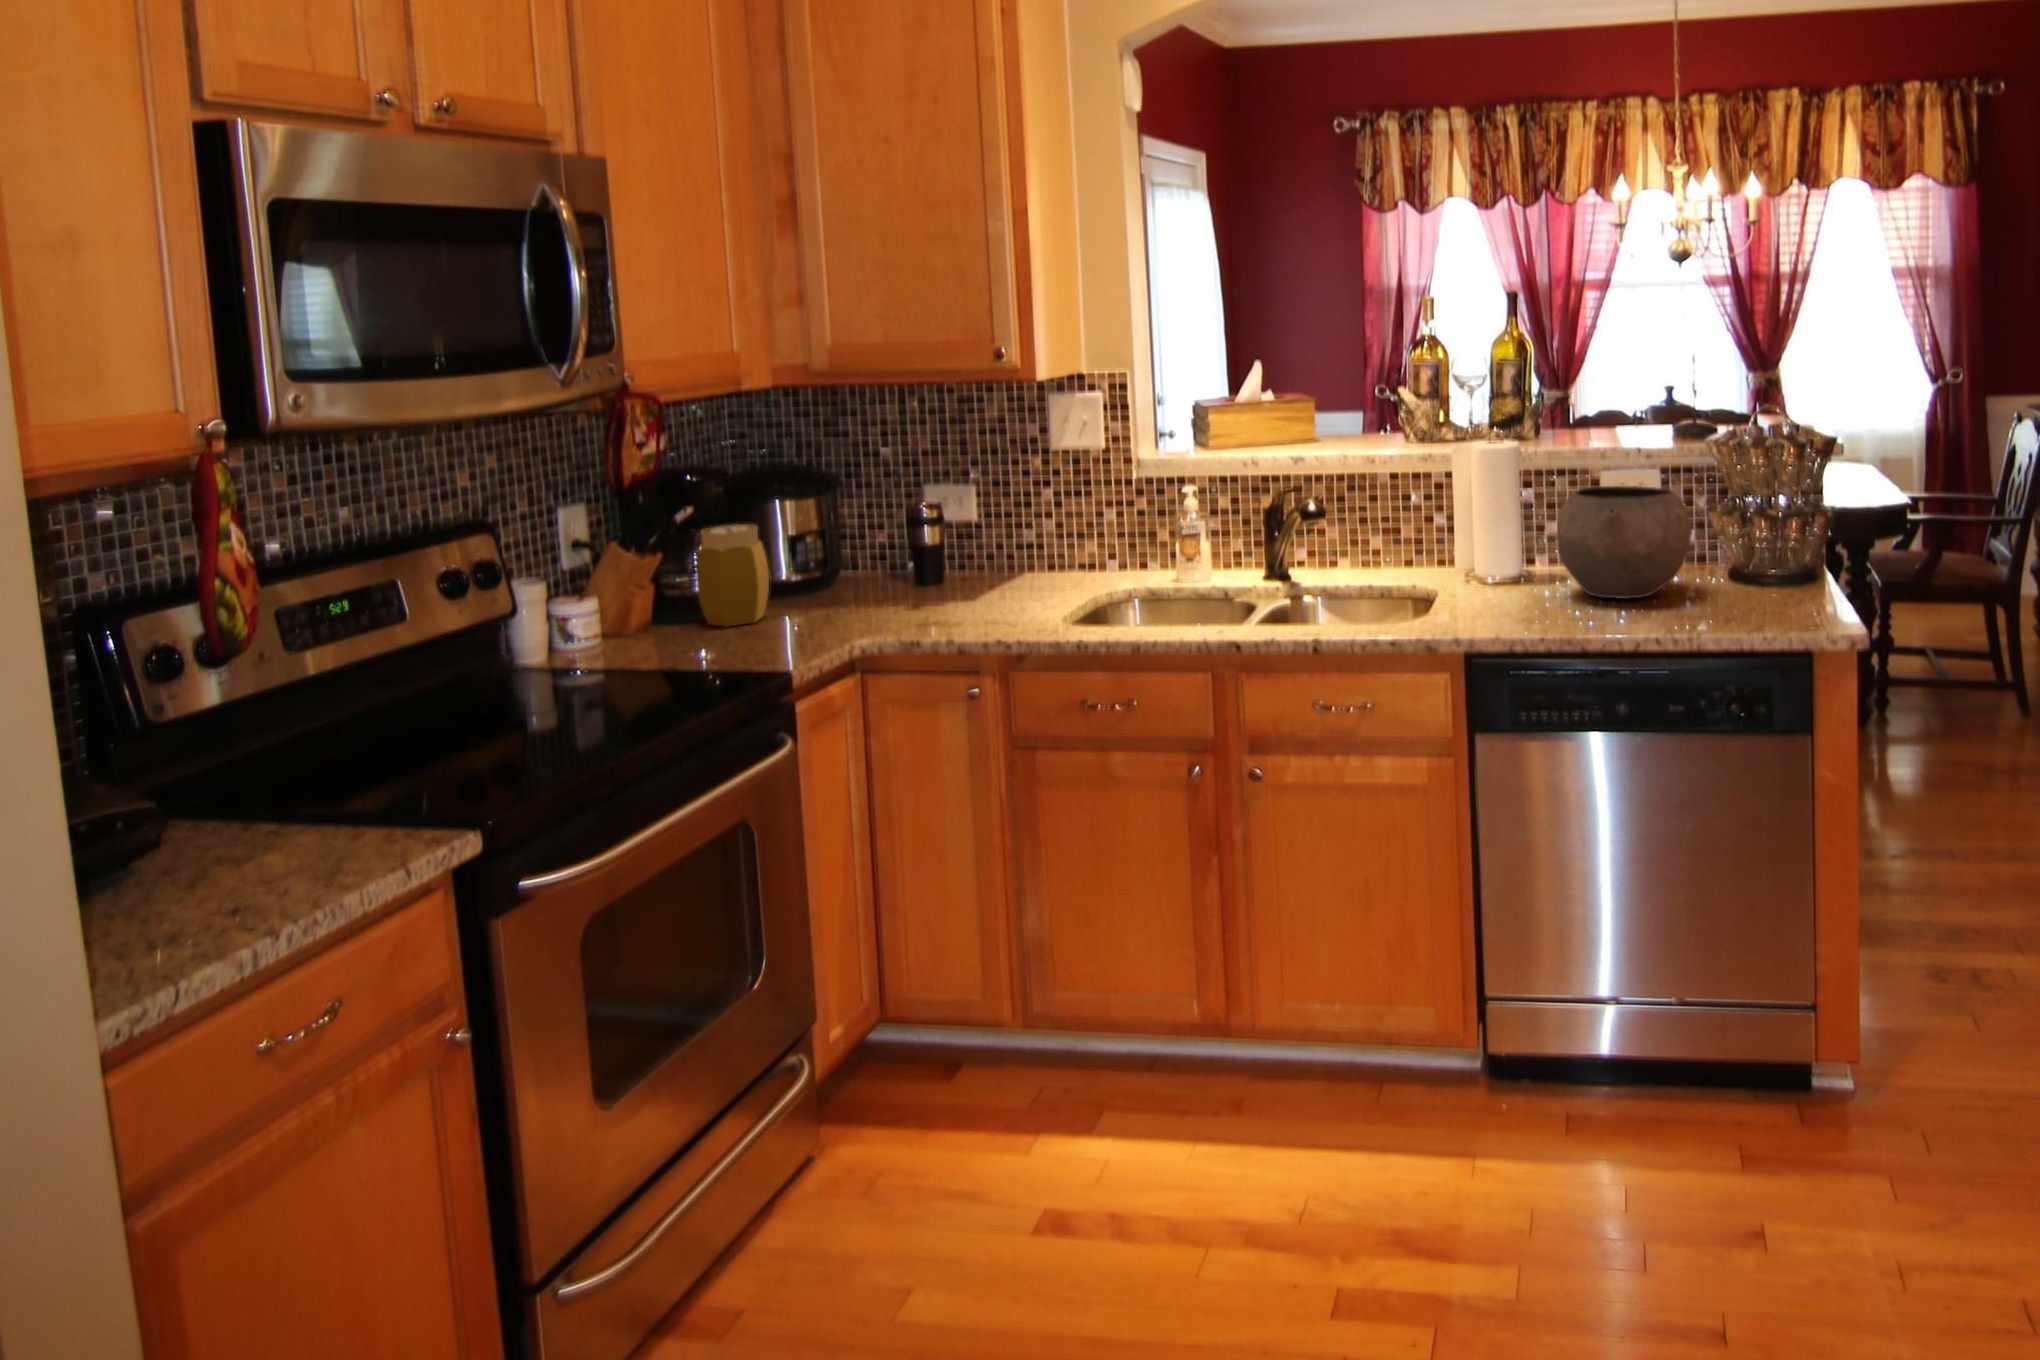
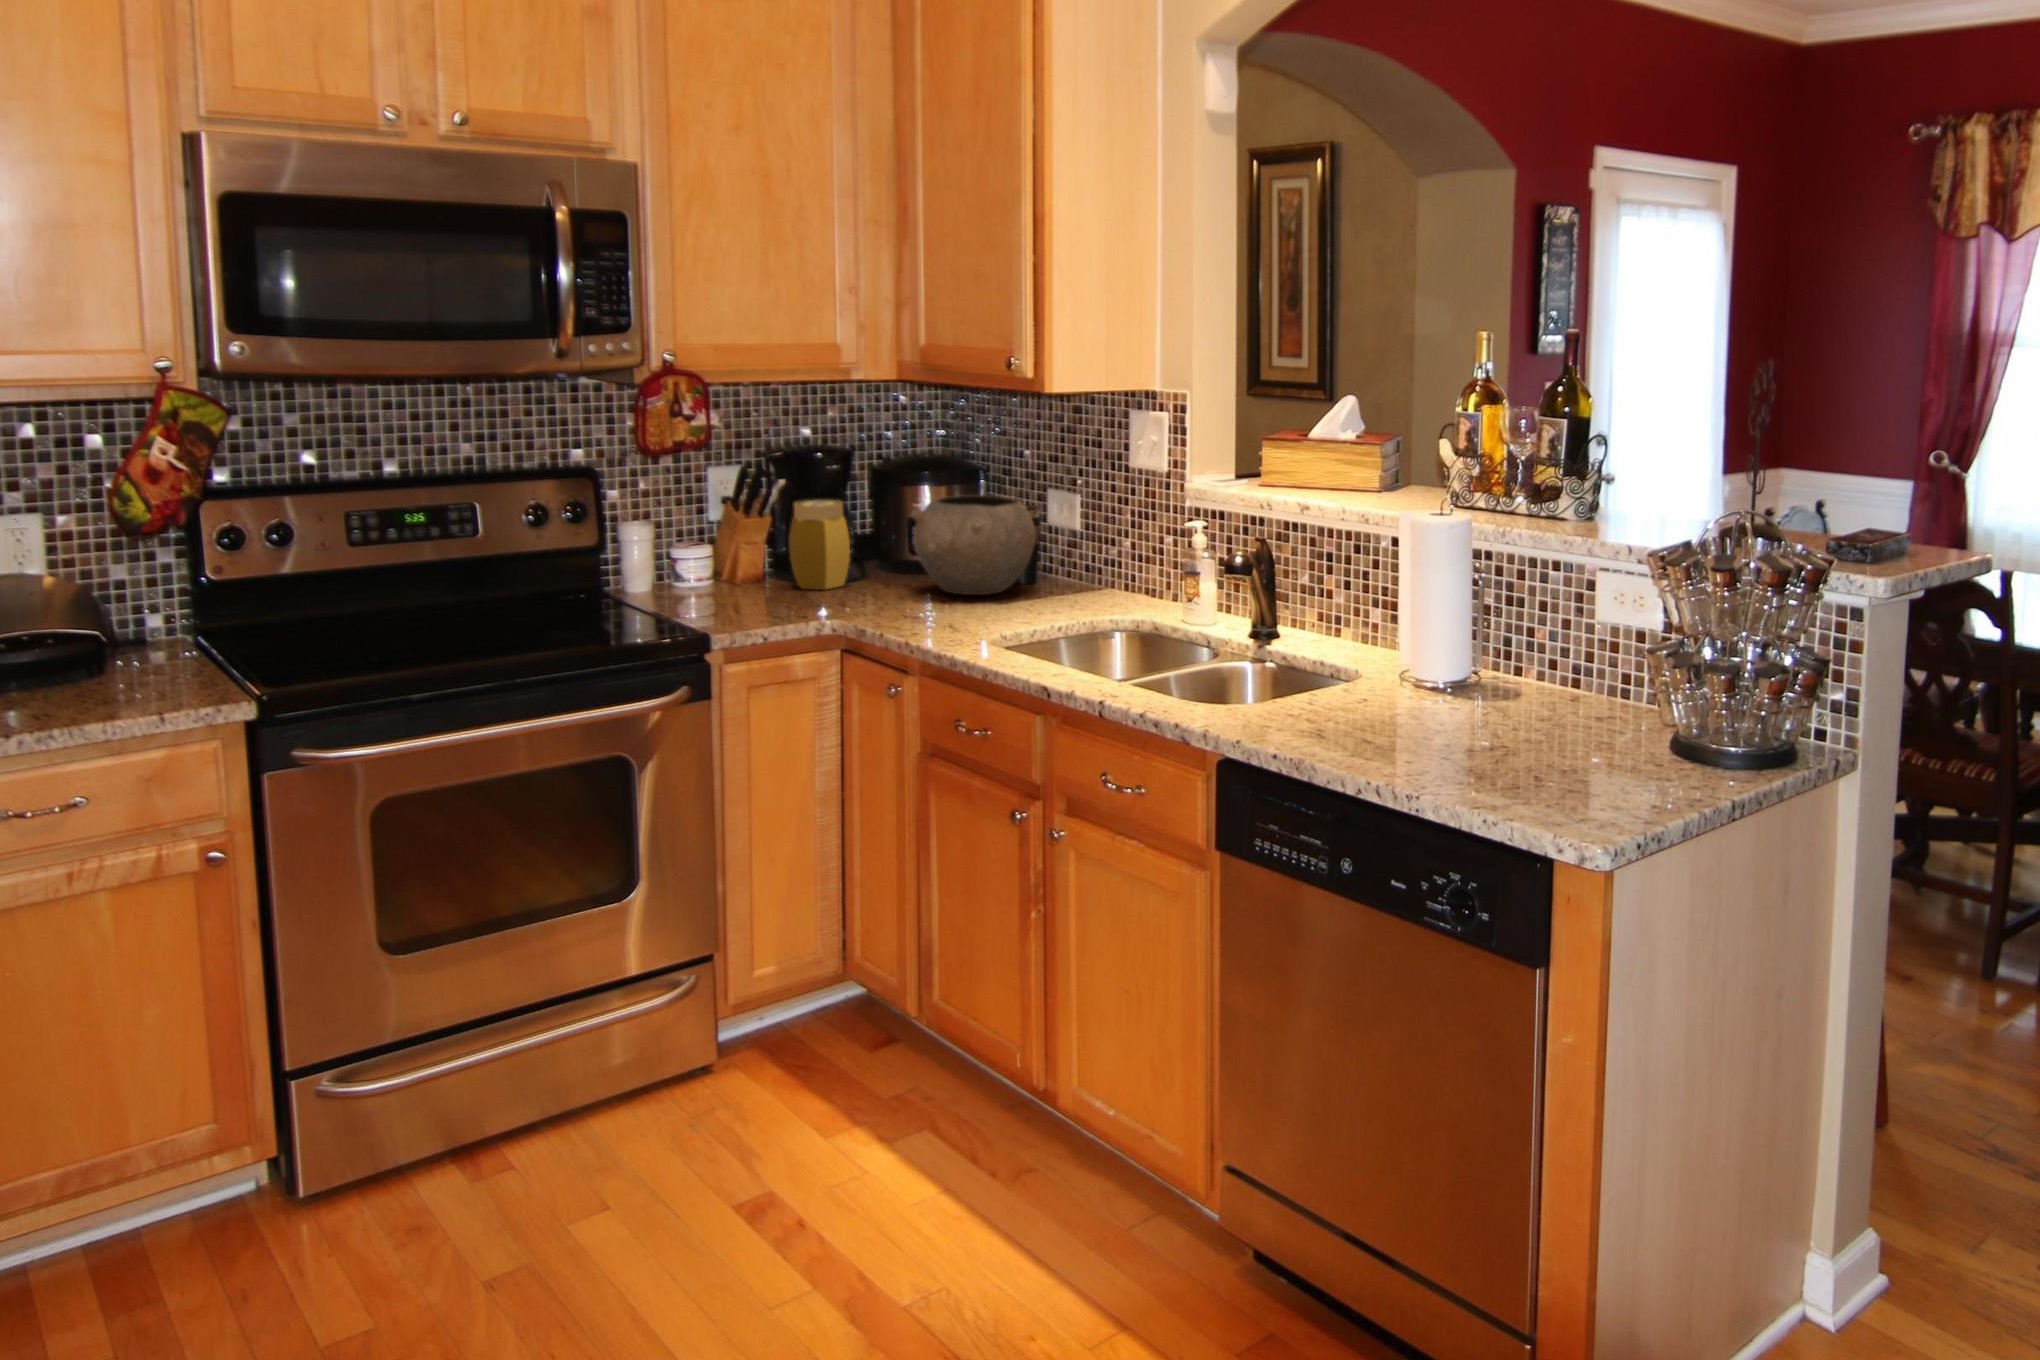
bowl: present [1556,486,1691,599] -> present [911,495,1035,595]

